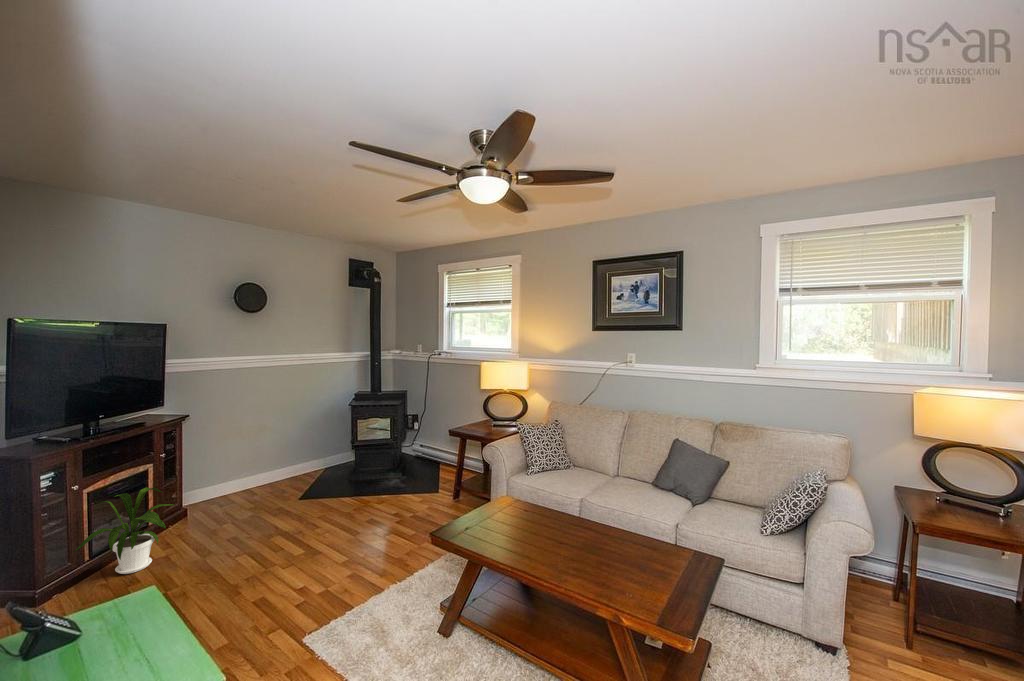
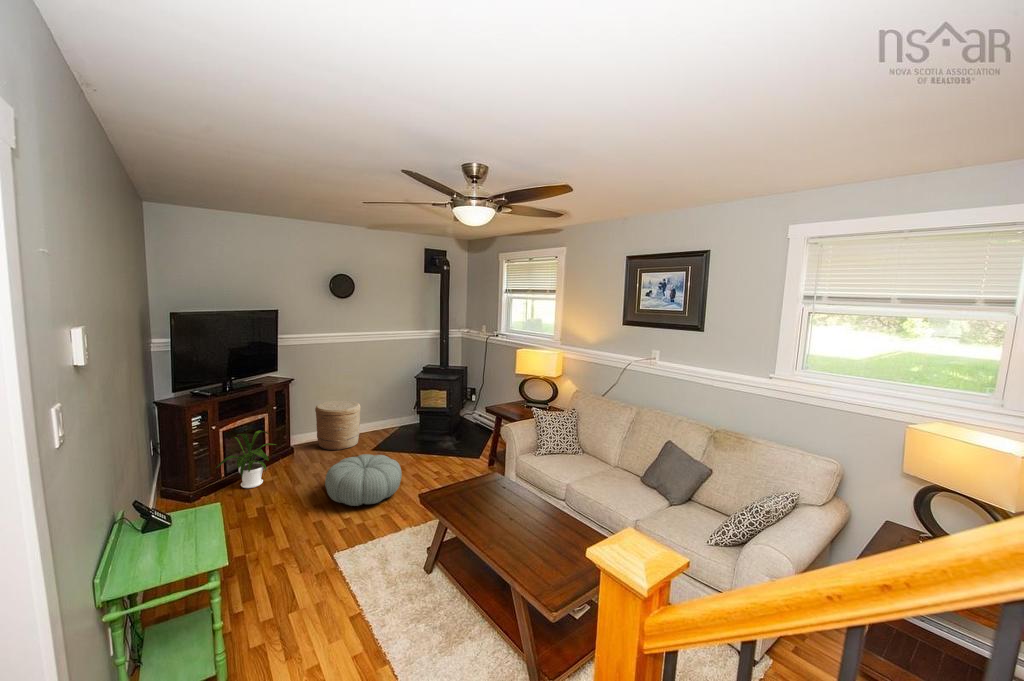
woven basket: none [218,441,281,507] -> present [315,400,361,450]
pouf: none [258,500,362,570] -> present [325,454,402,506]

